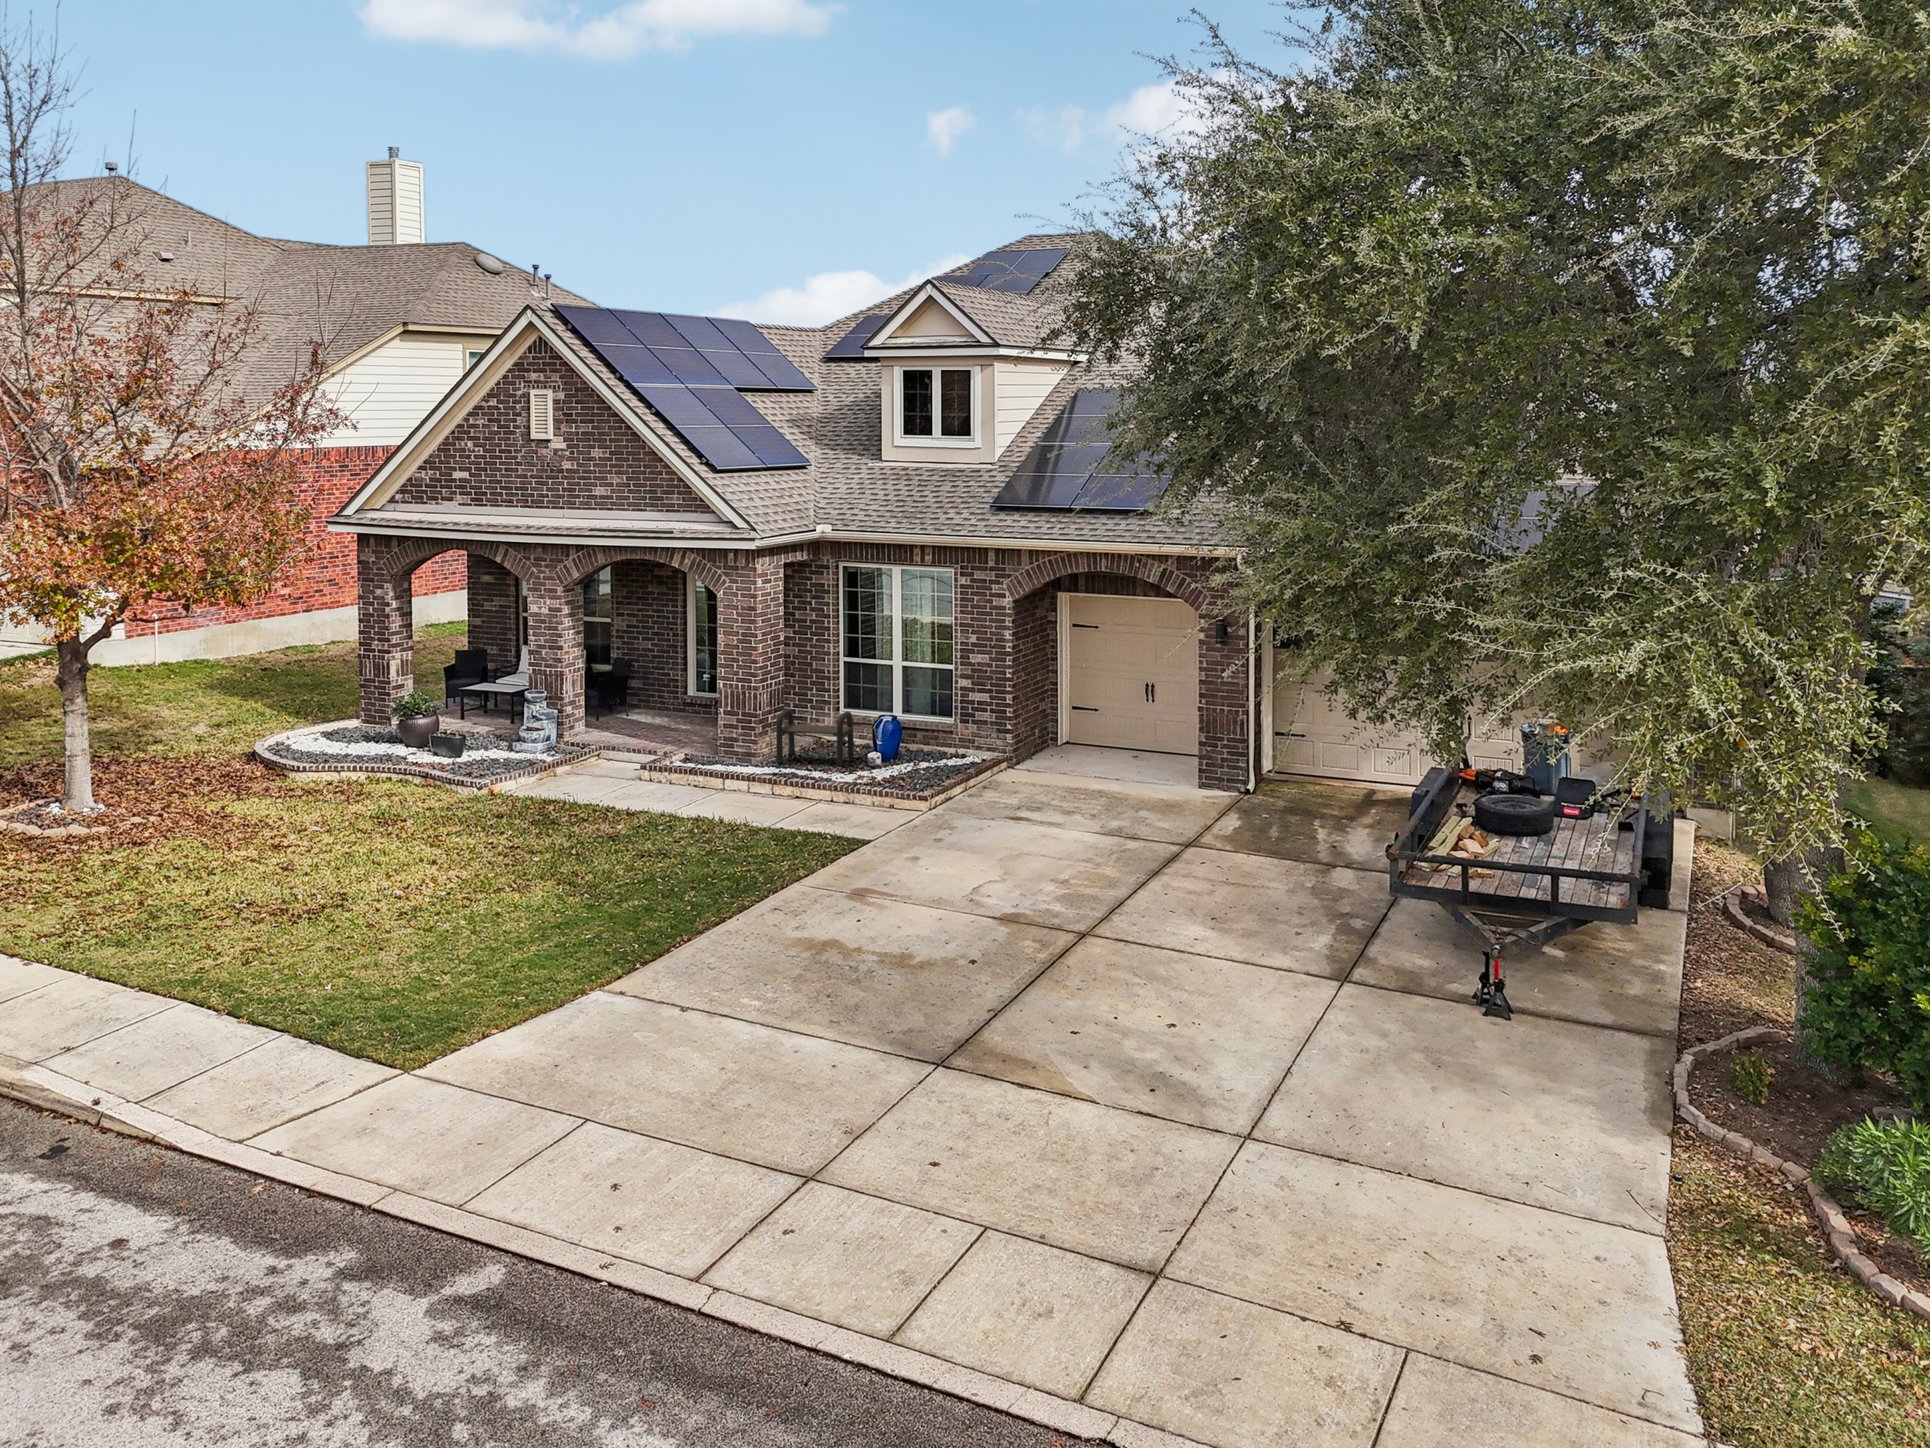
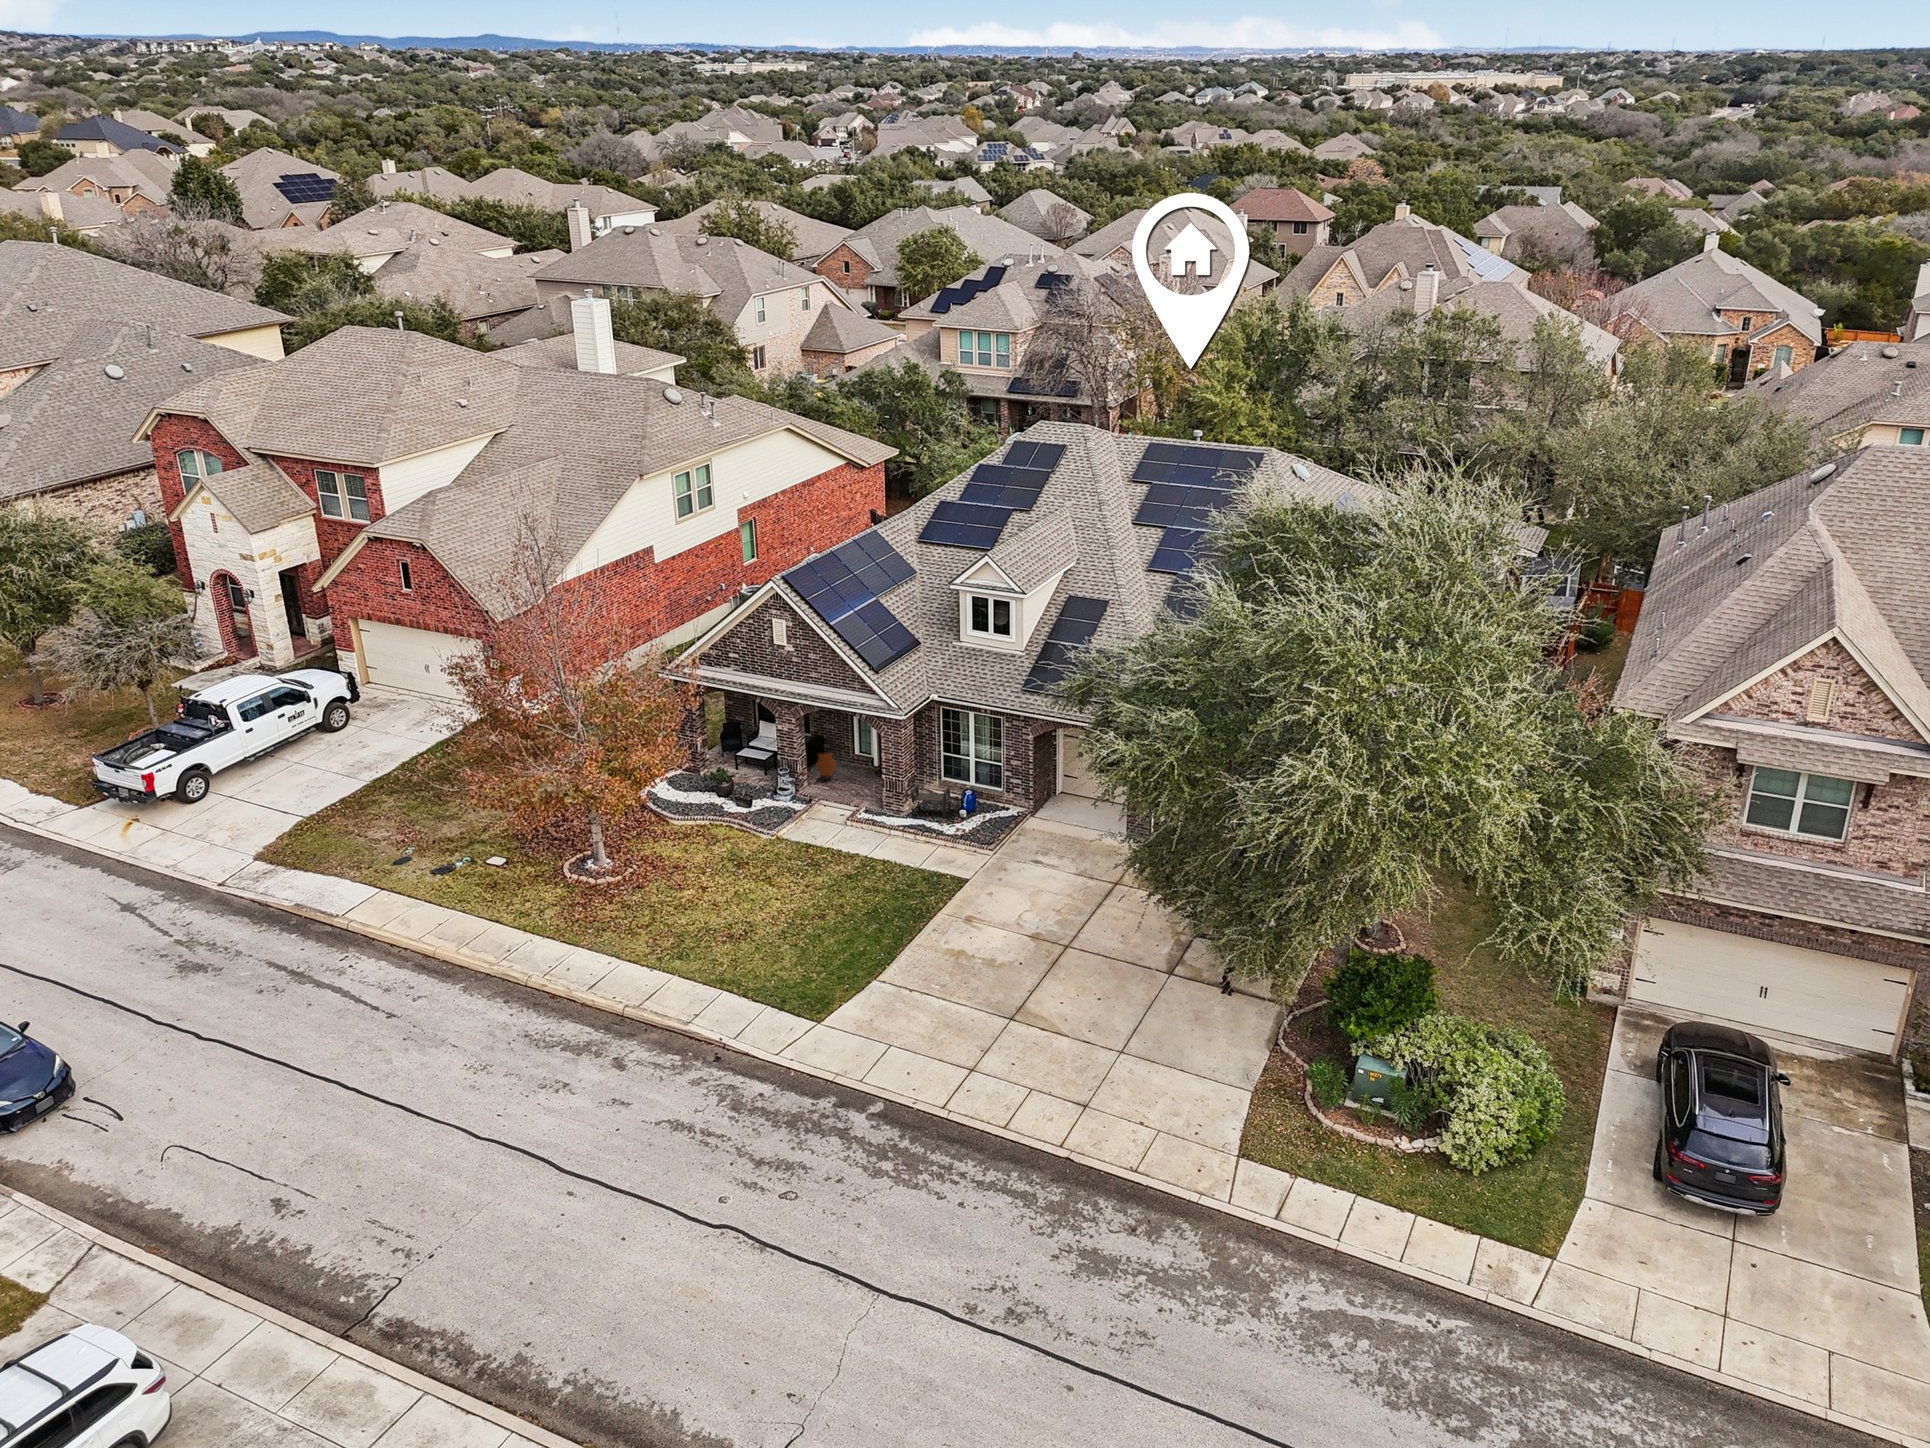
lounge chair: none [613,668,654,730] -> present [817,753,836,780]

